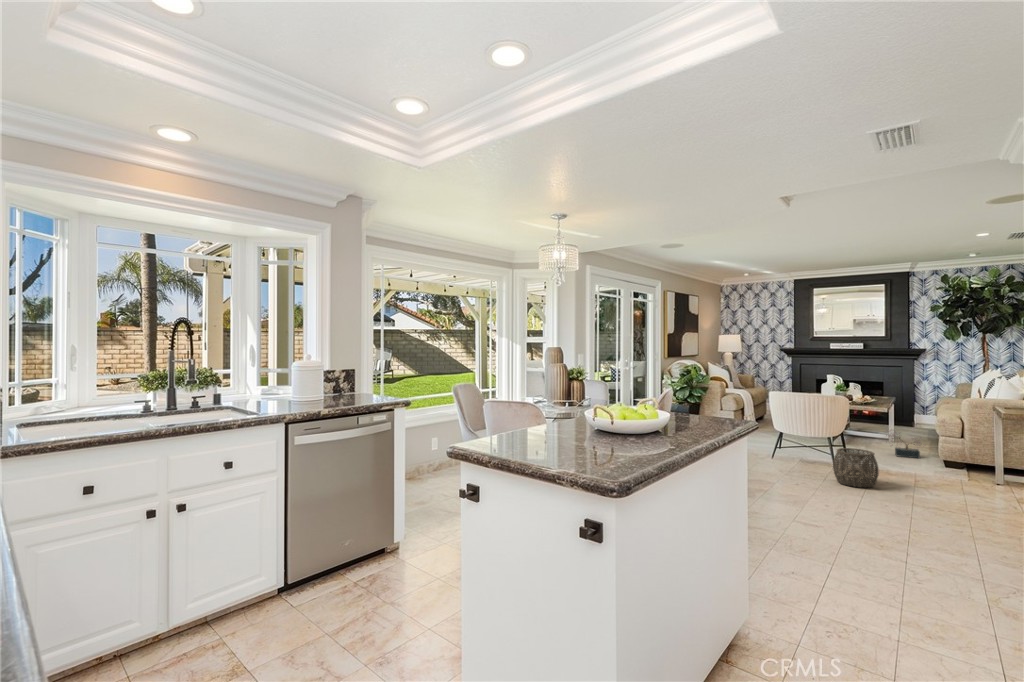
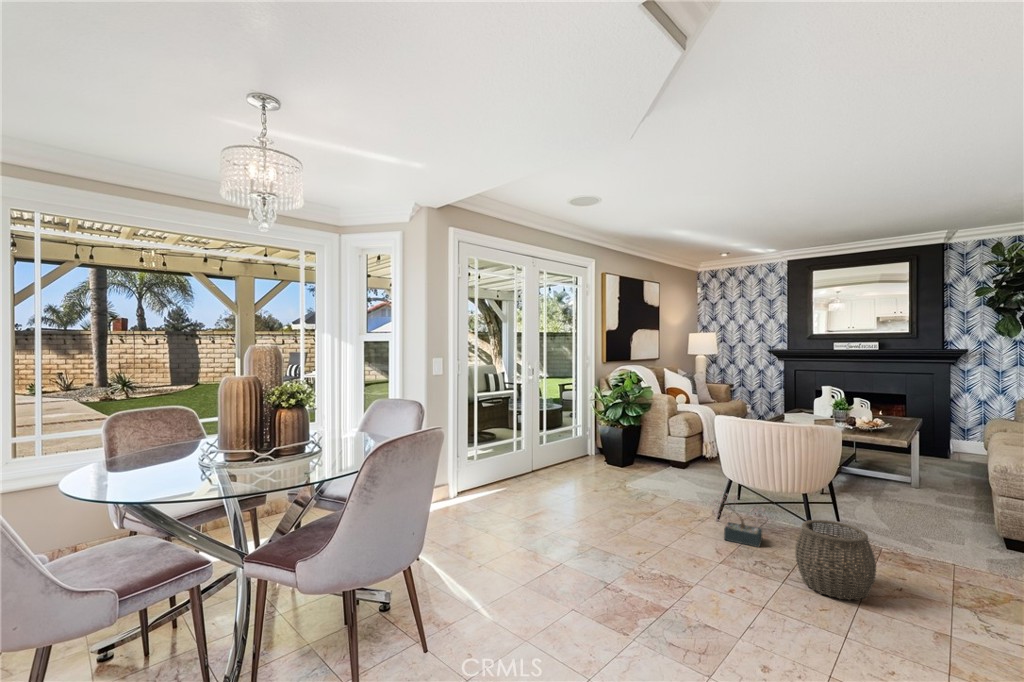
decorative plant: present [886,429,925,458] -> present [712,491,770,547]

